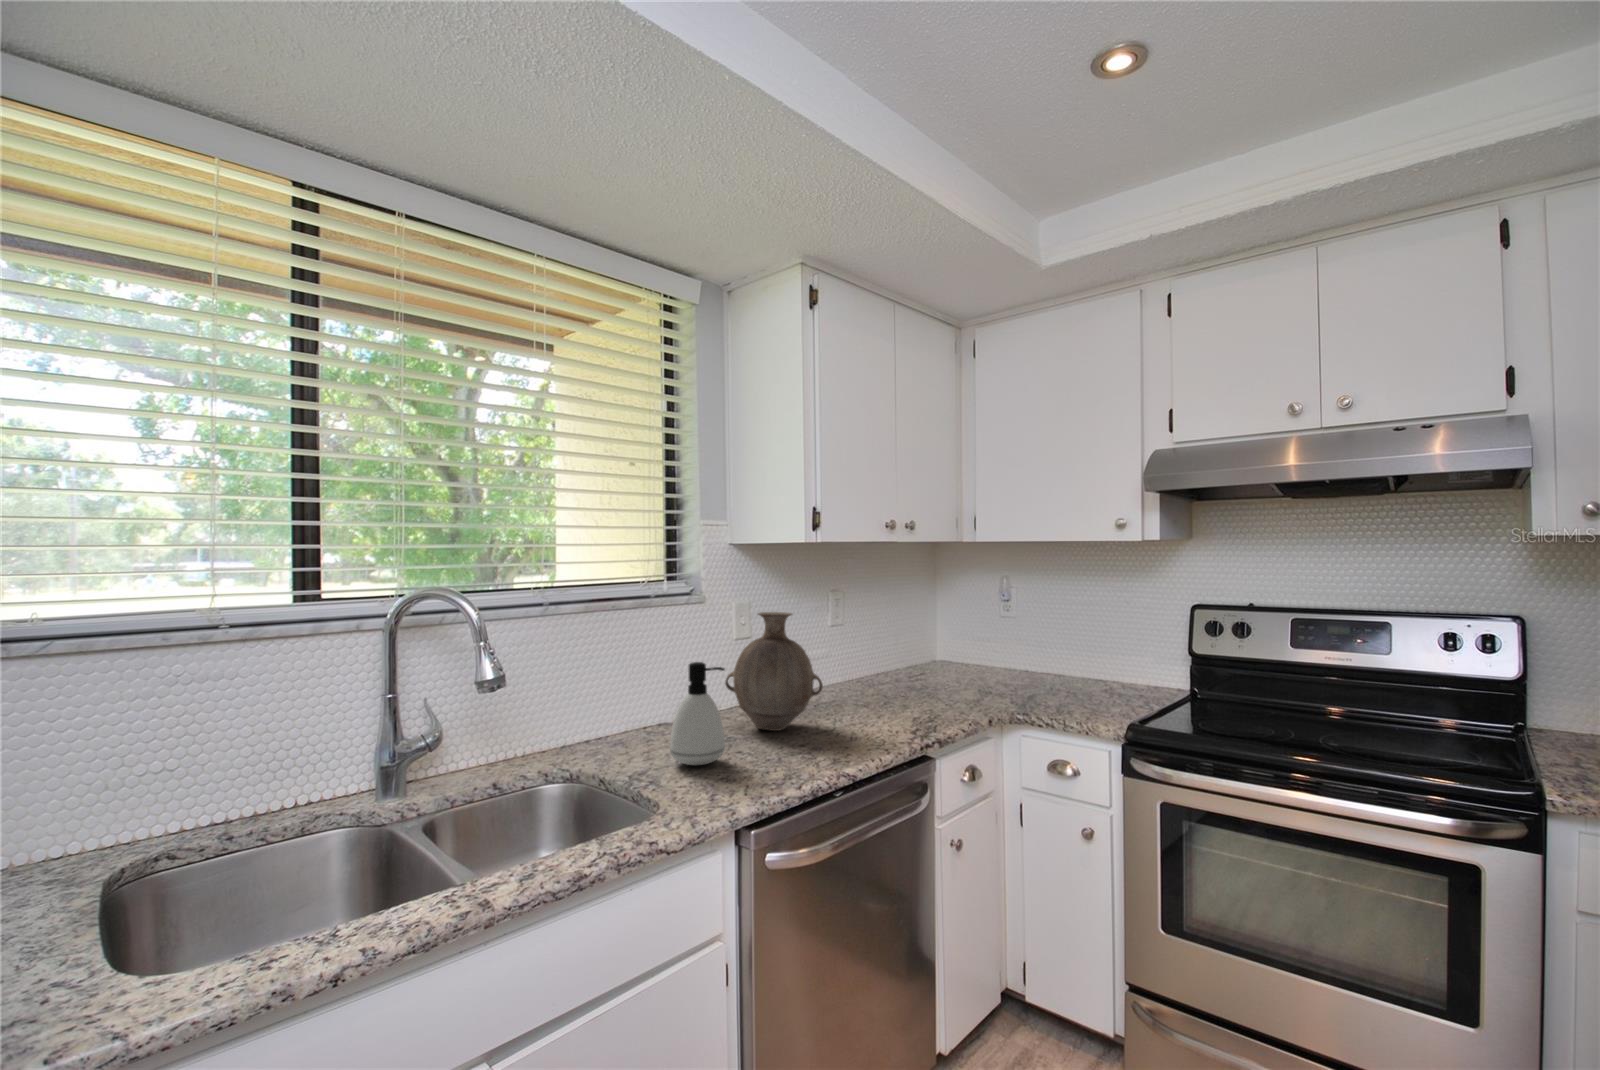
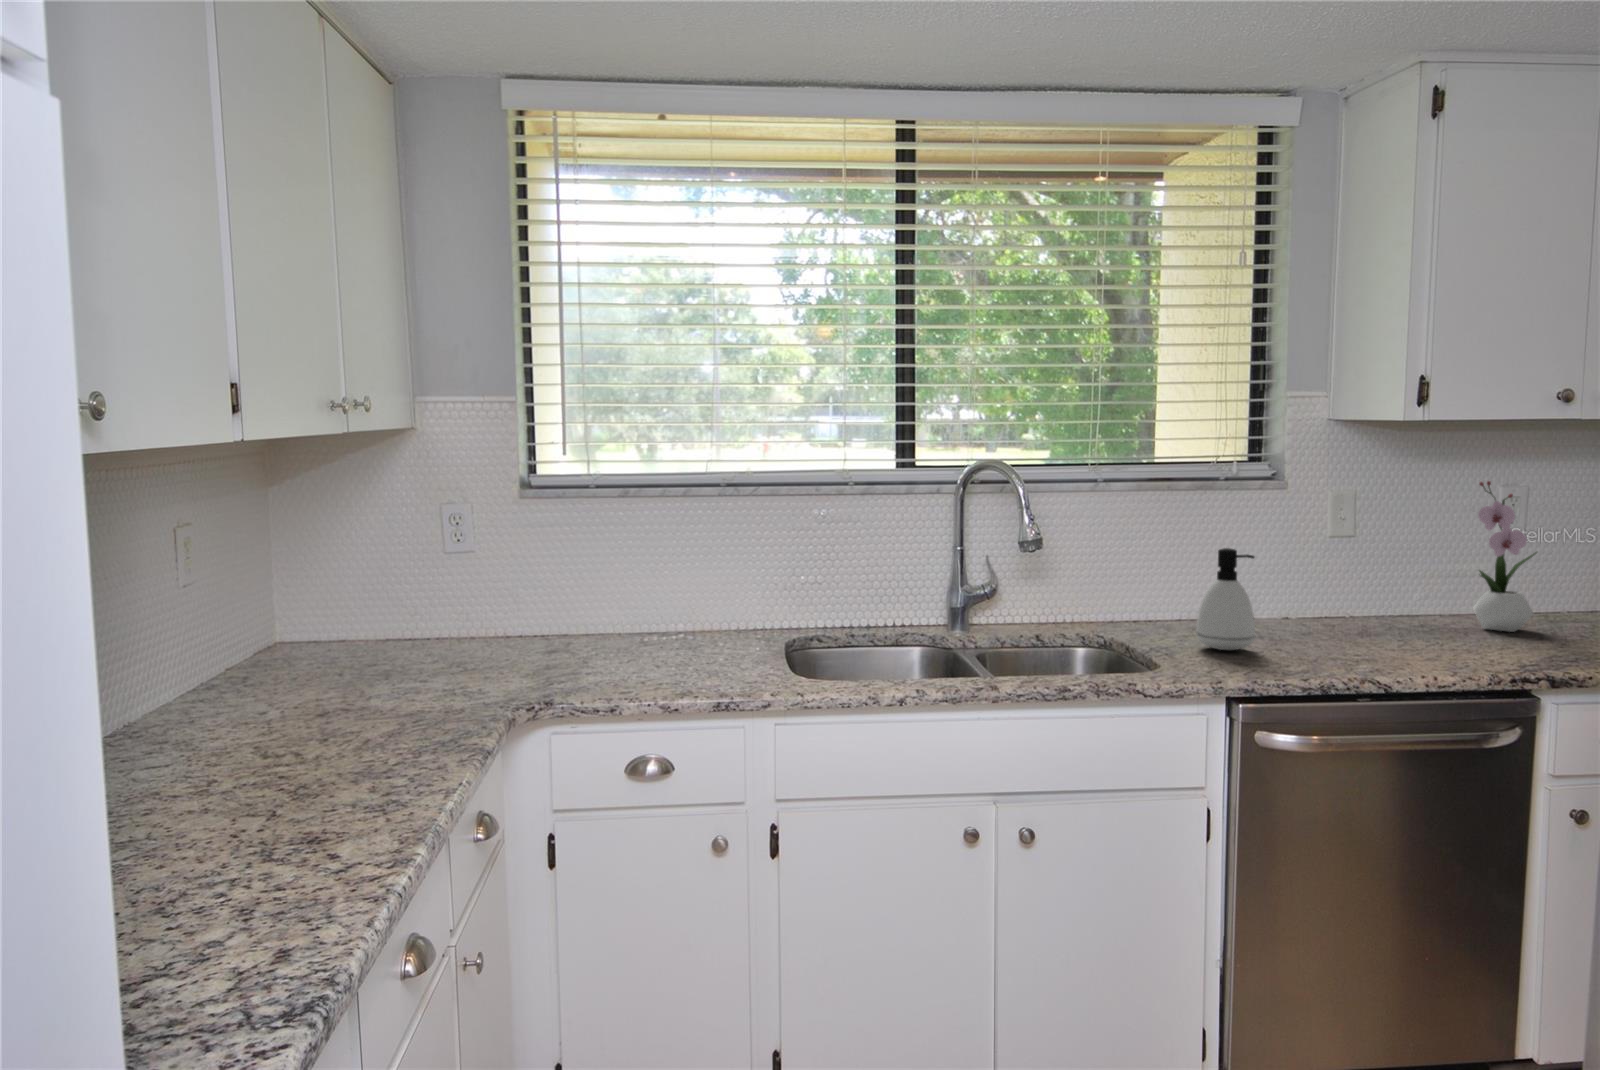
flower arrangement: none [836,587,875,702] -> present [1473,481,1537,632]
vase: present [725,612,823,731] -> none [1290,505,1411,640]

